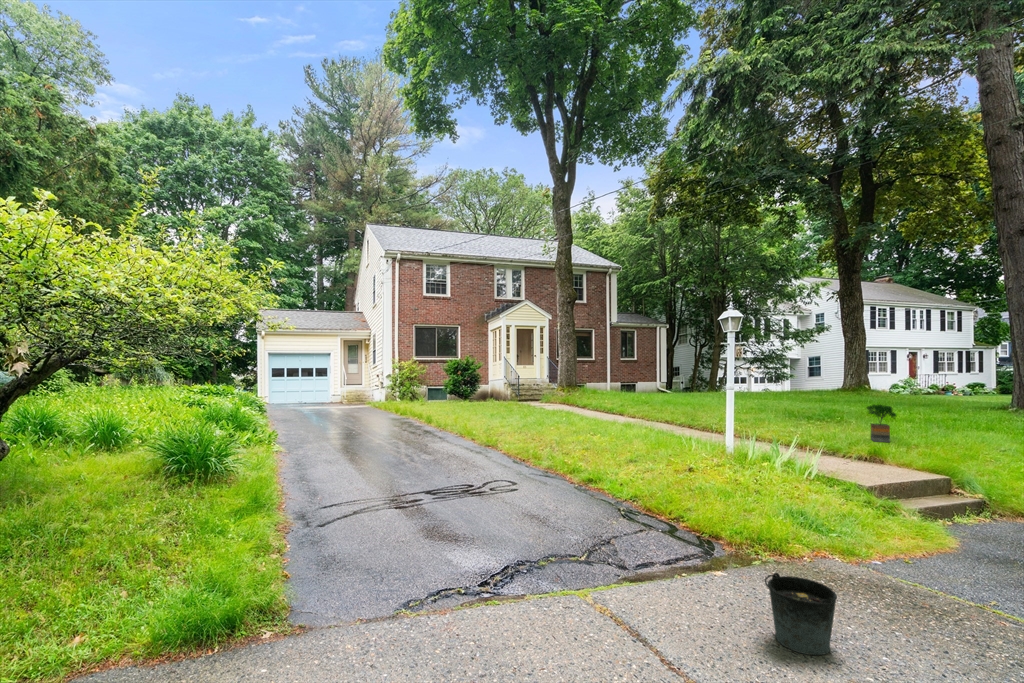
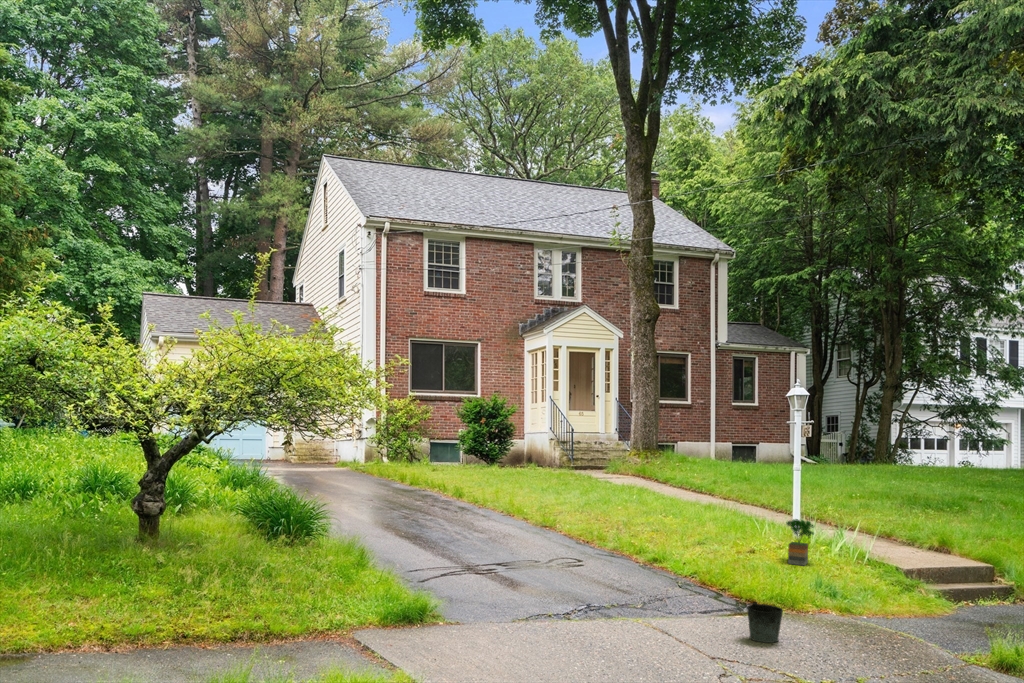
potted tree: present [867,405,896,442] -> present [786,519,814,566]

